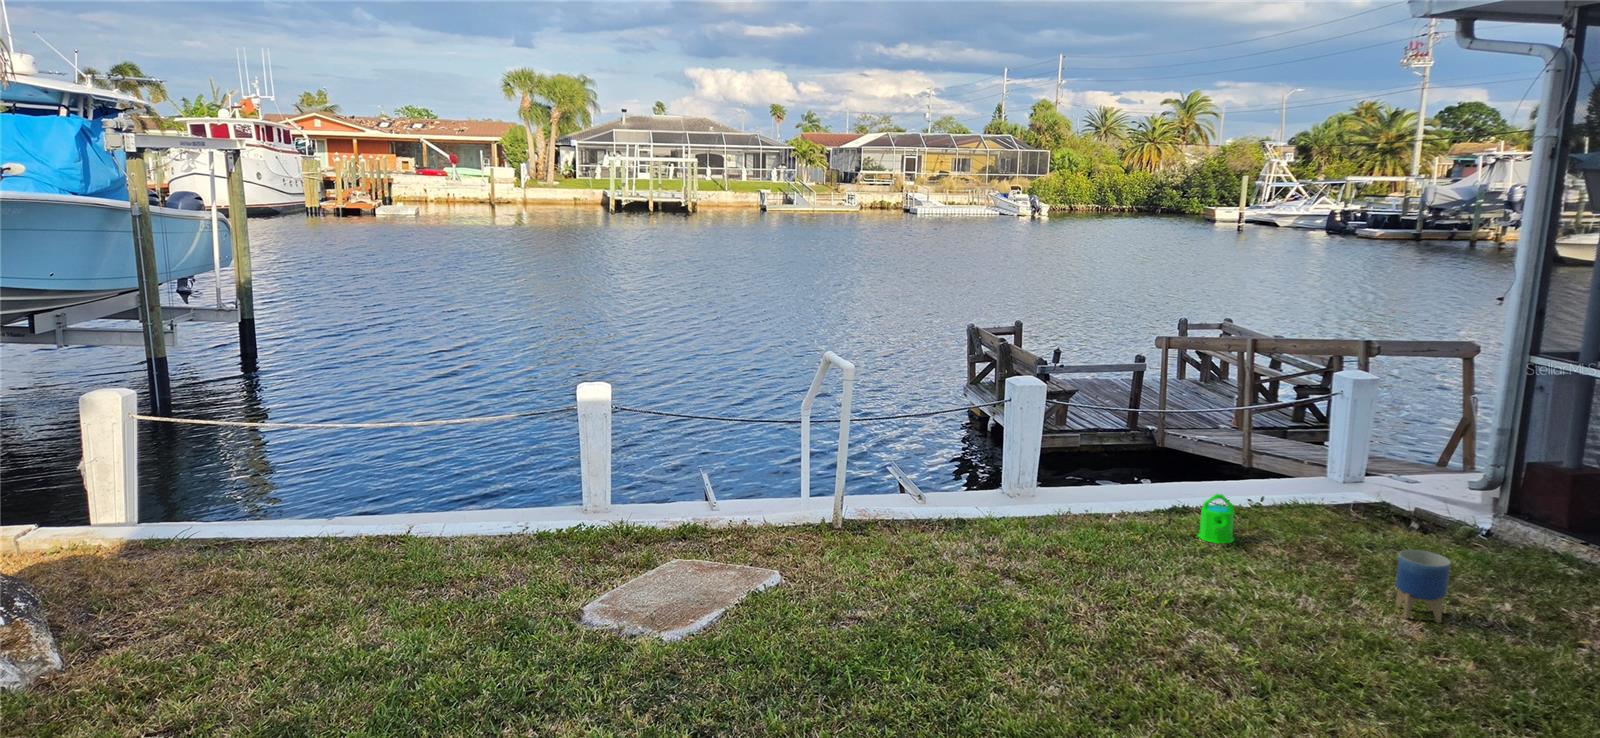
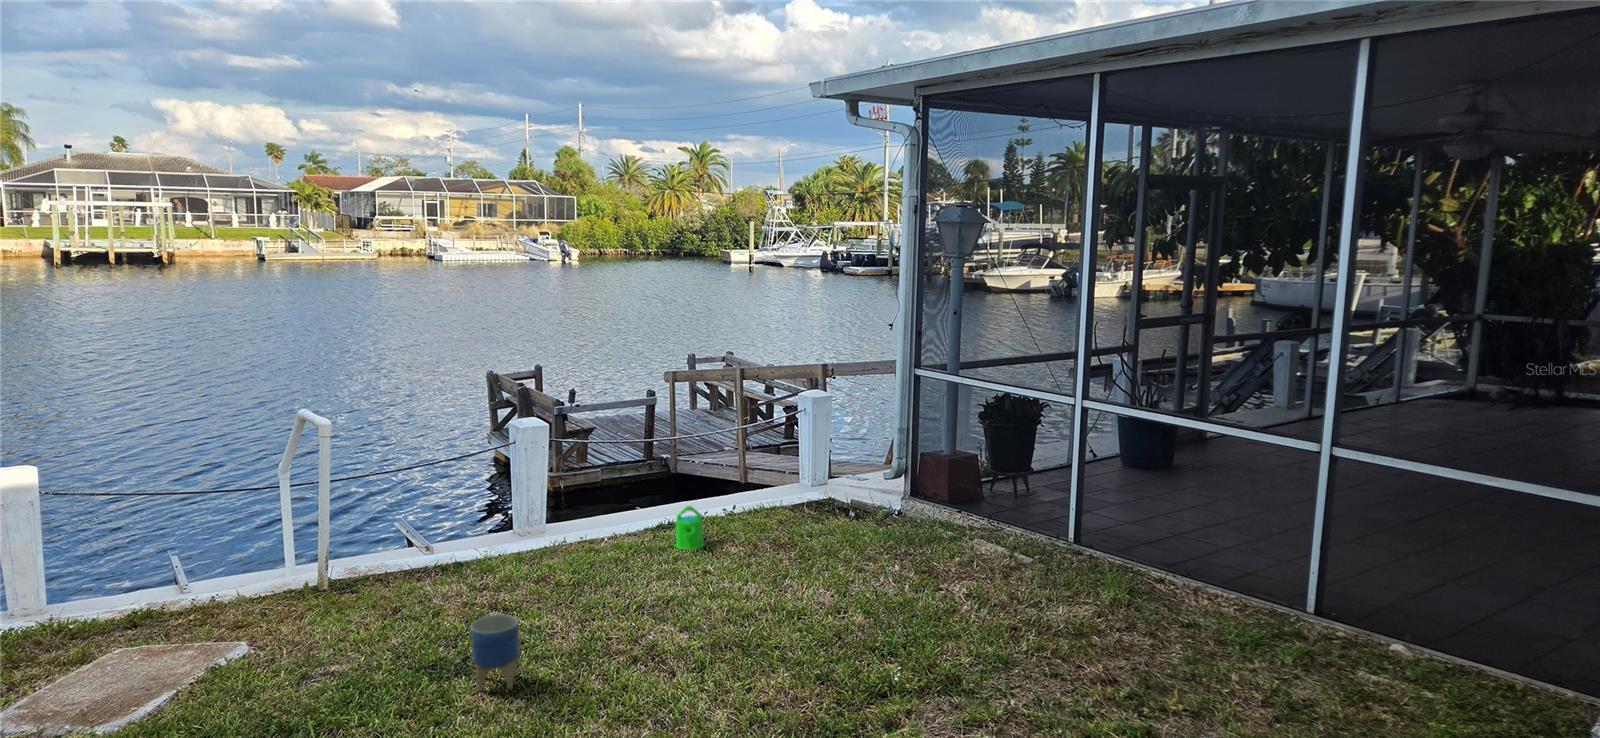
planter: present [1395,550,1451,623] -> present [471,615,520,691]

